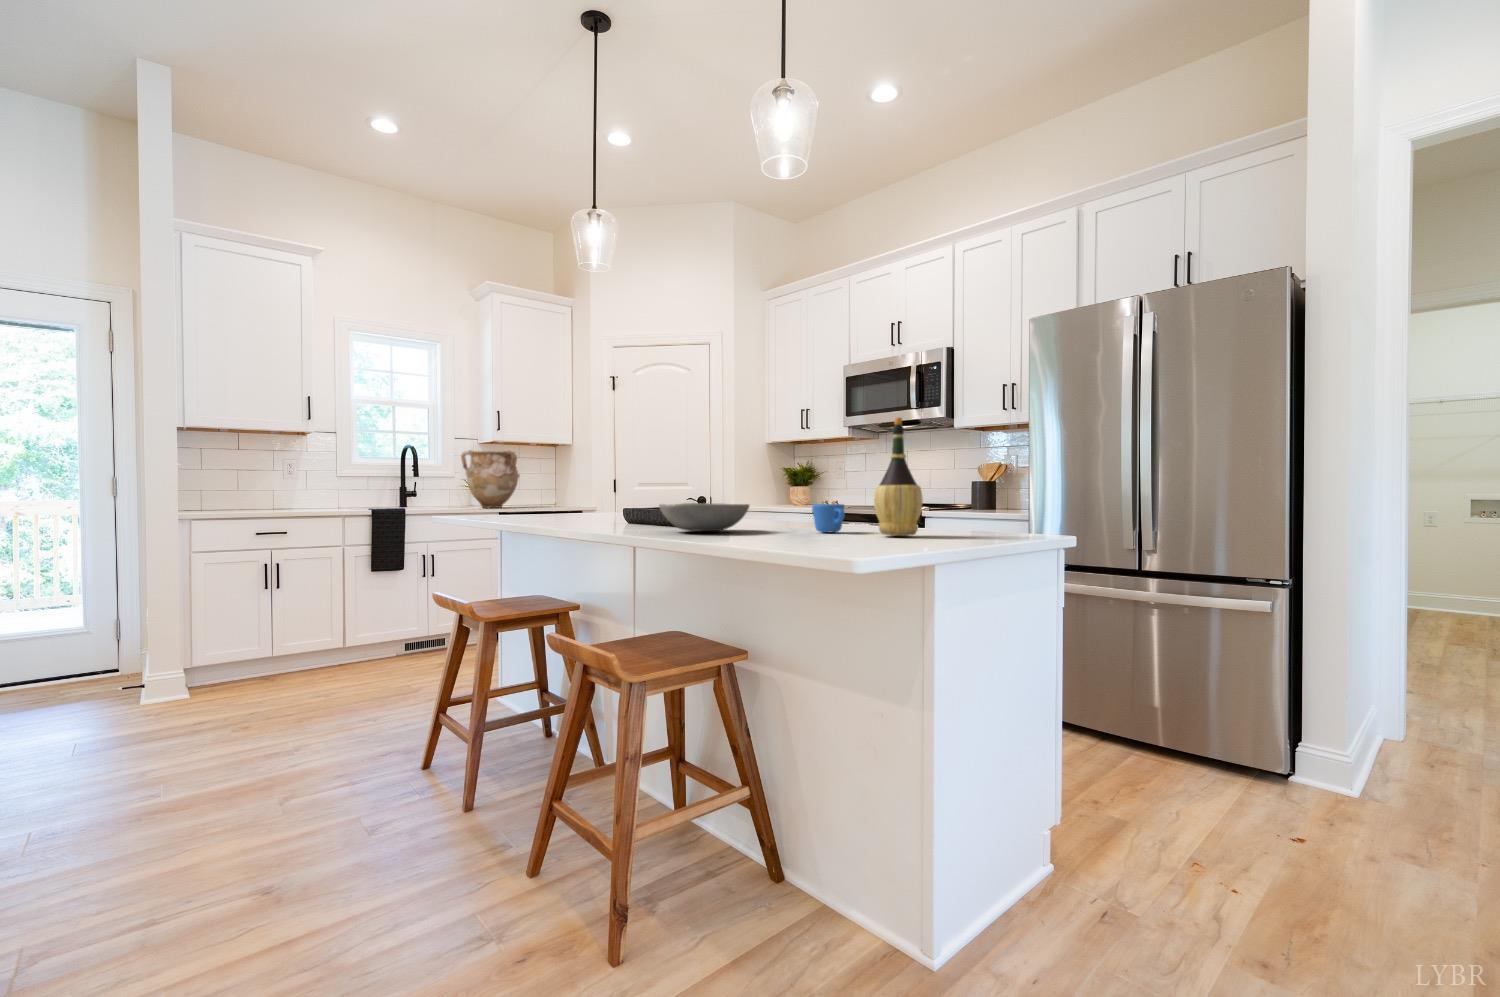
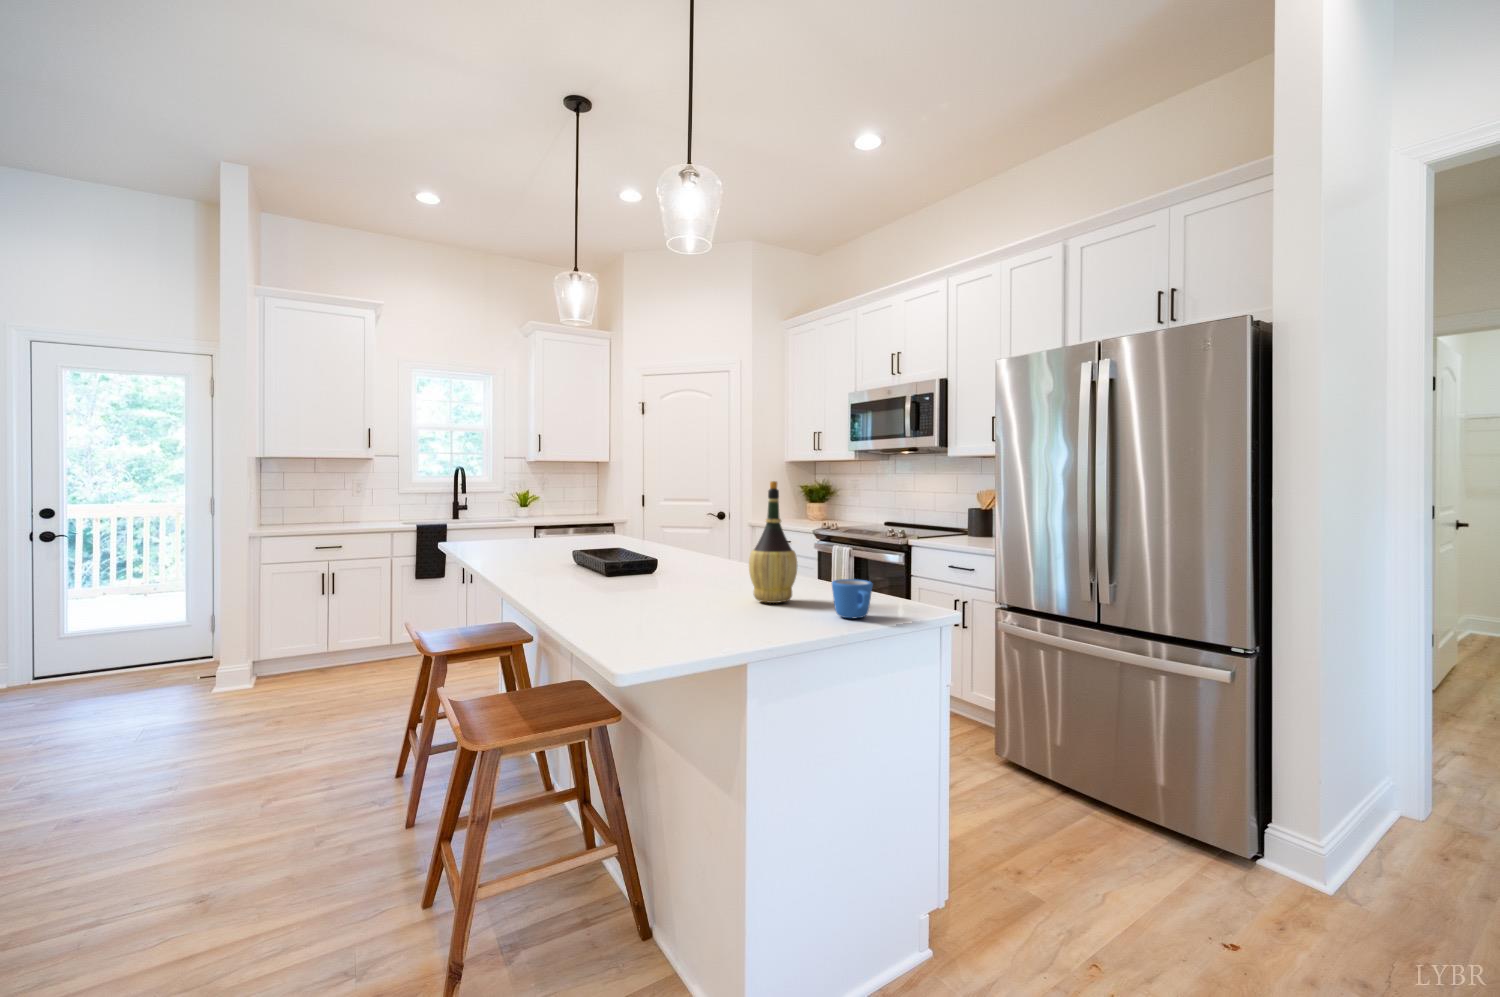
vase: present [461,450,519,508] -> none [504,469,557,522]
bowl: present [659,503,749,531] -> none [563,552,654,584]
mug: present [812,504,845,532] -> present [832,579,873,618]

